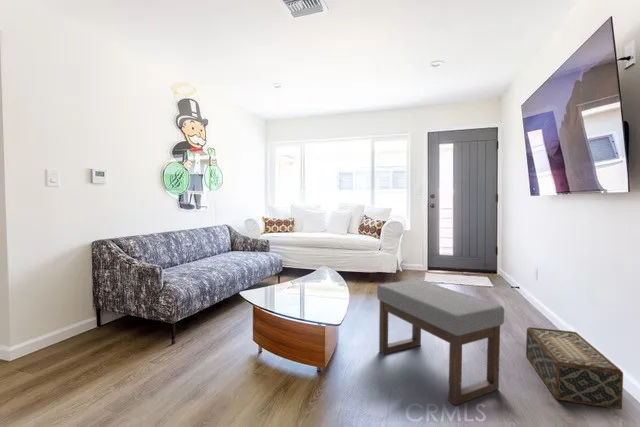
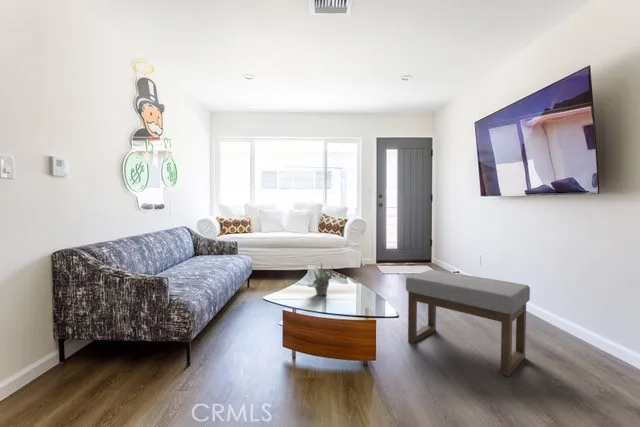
succulent plant: none [280,264,310,295] -> present [307,263,332,296]
woven basket: present [526,327,623,409] -> none [518,302,611,358]

